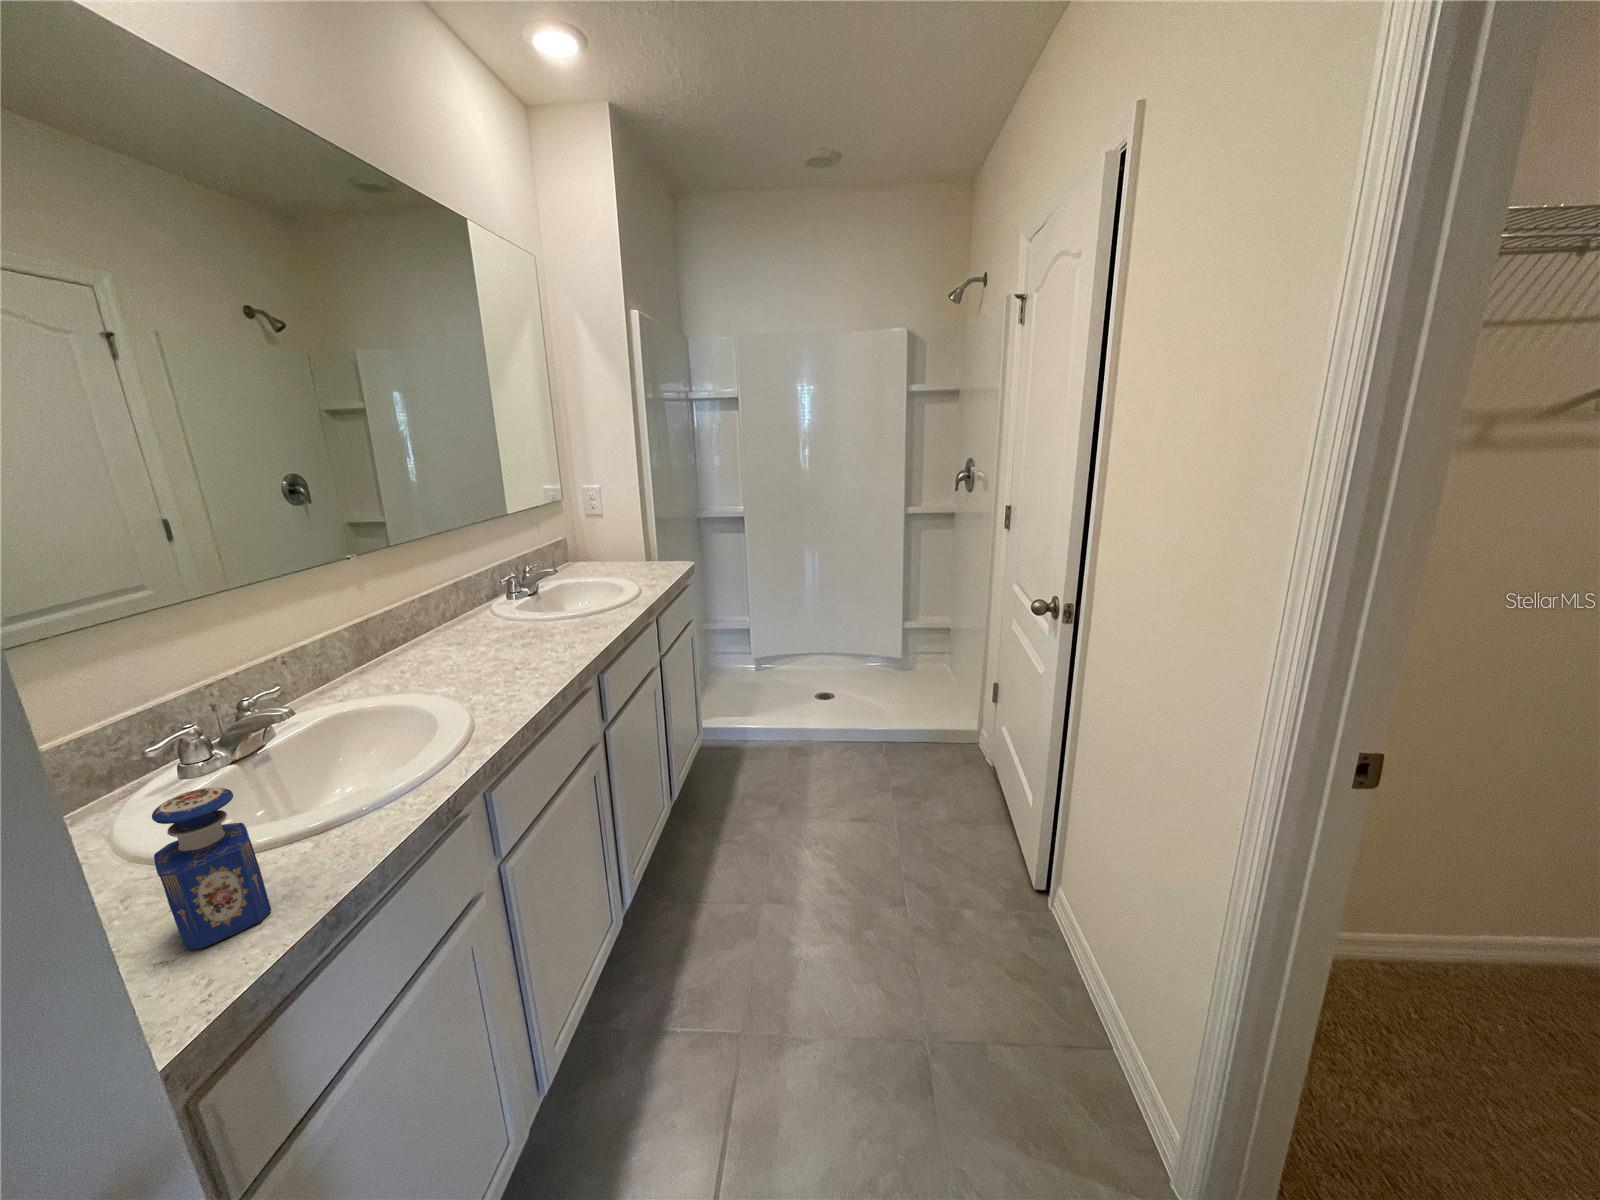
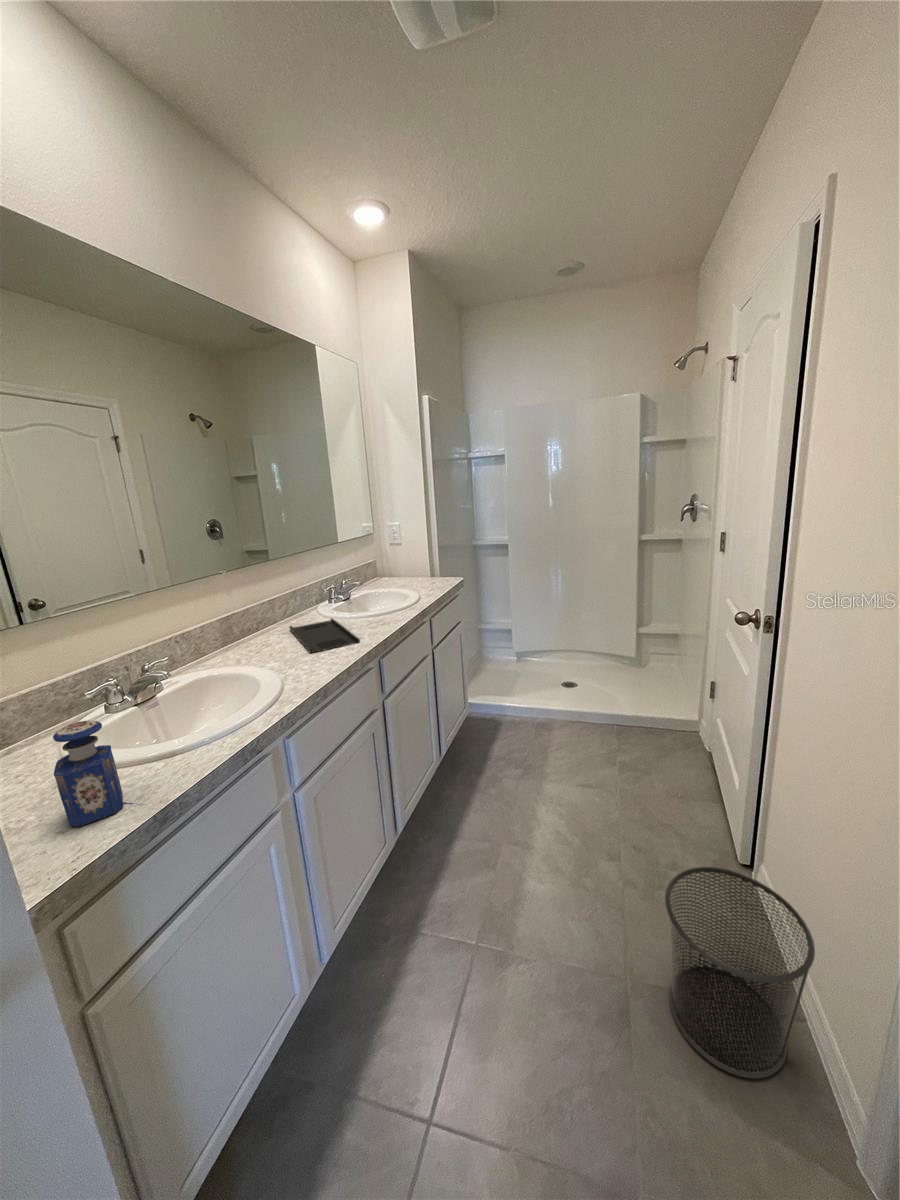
tray: none [456,620,573,671] -> present [290,618,360,653]
waste bin: none [970,893,1123,1117] -> present [665,867,815,1079]

